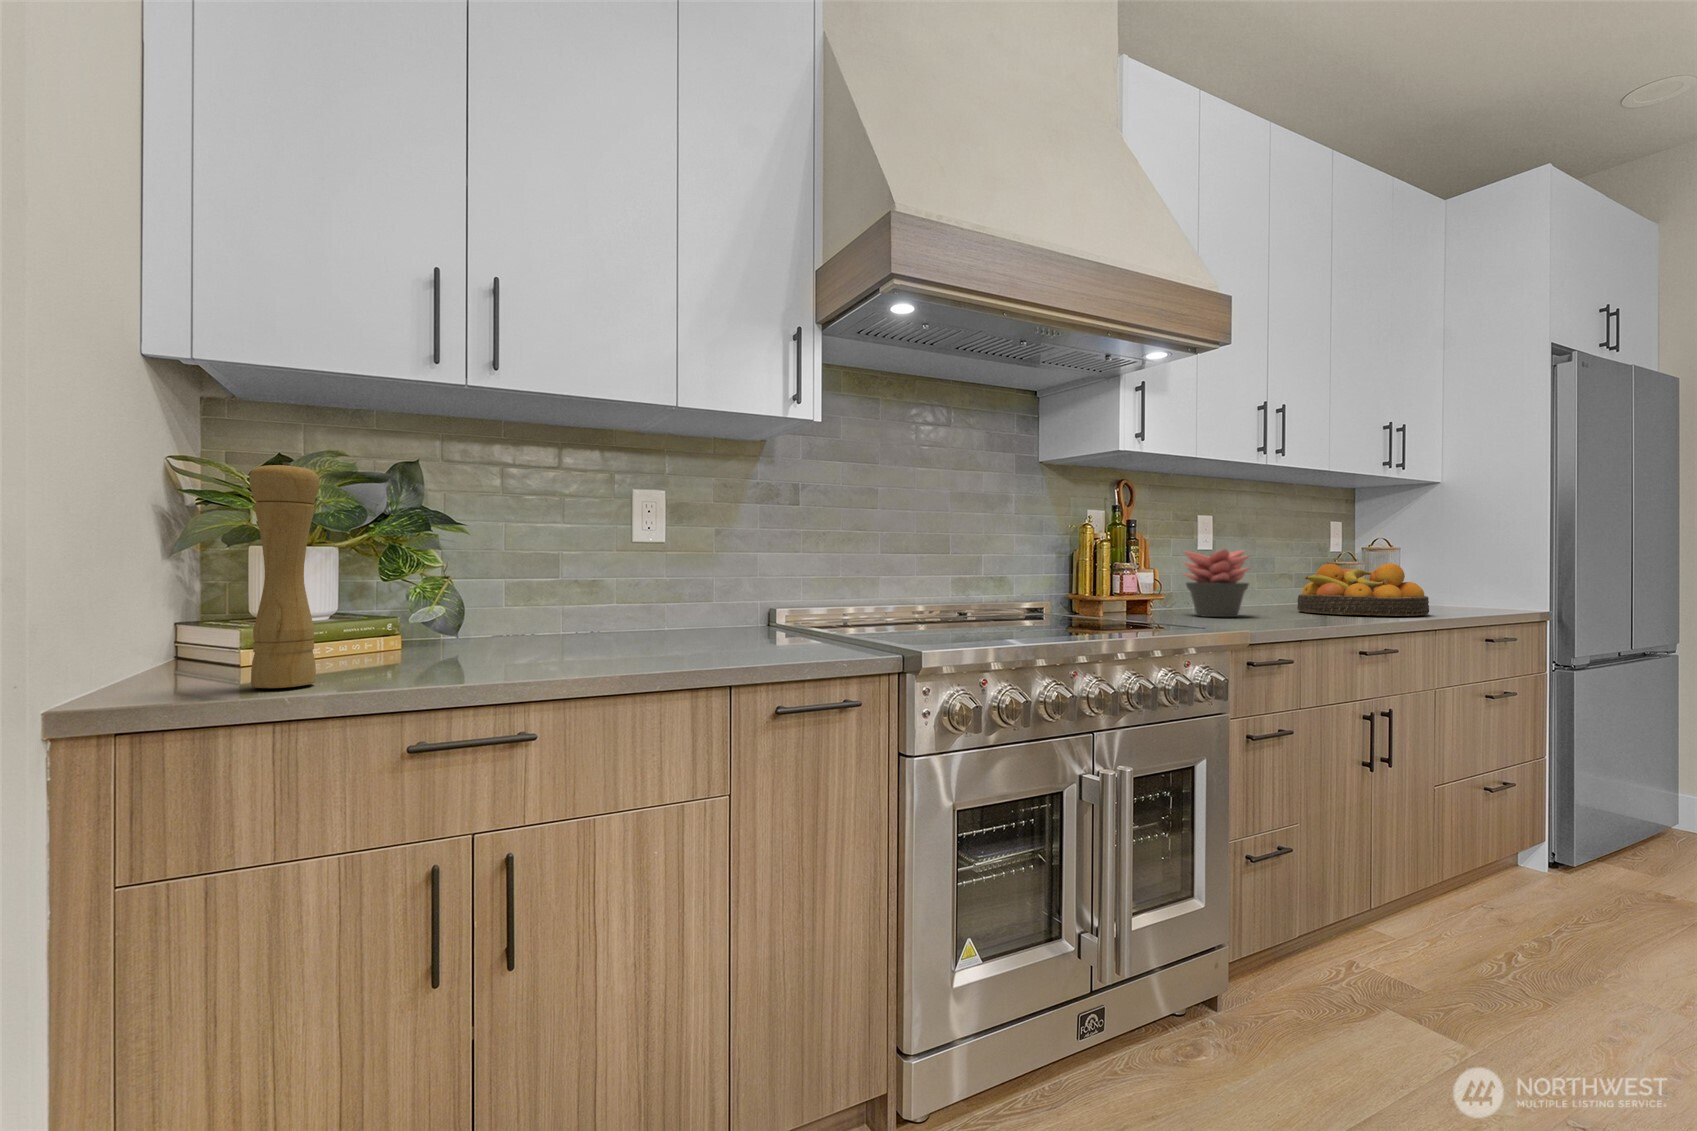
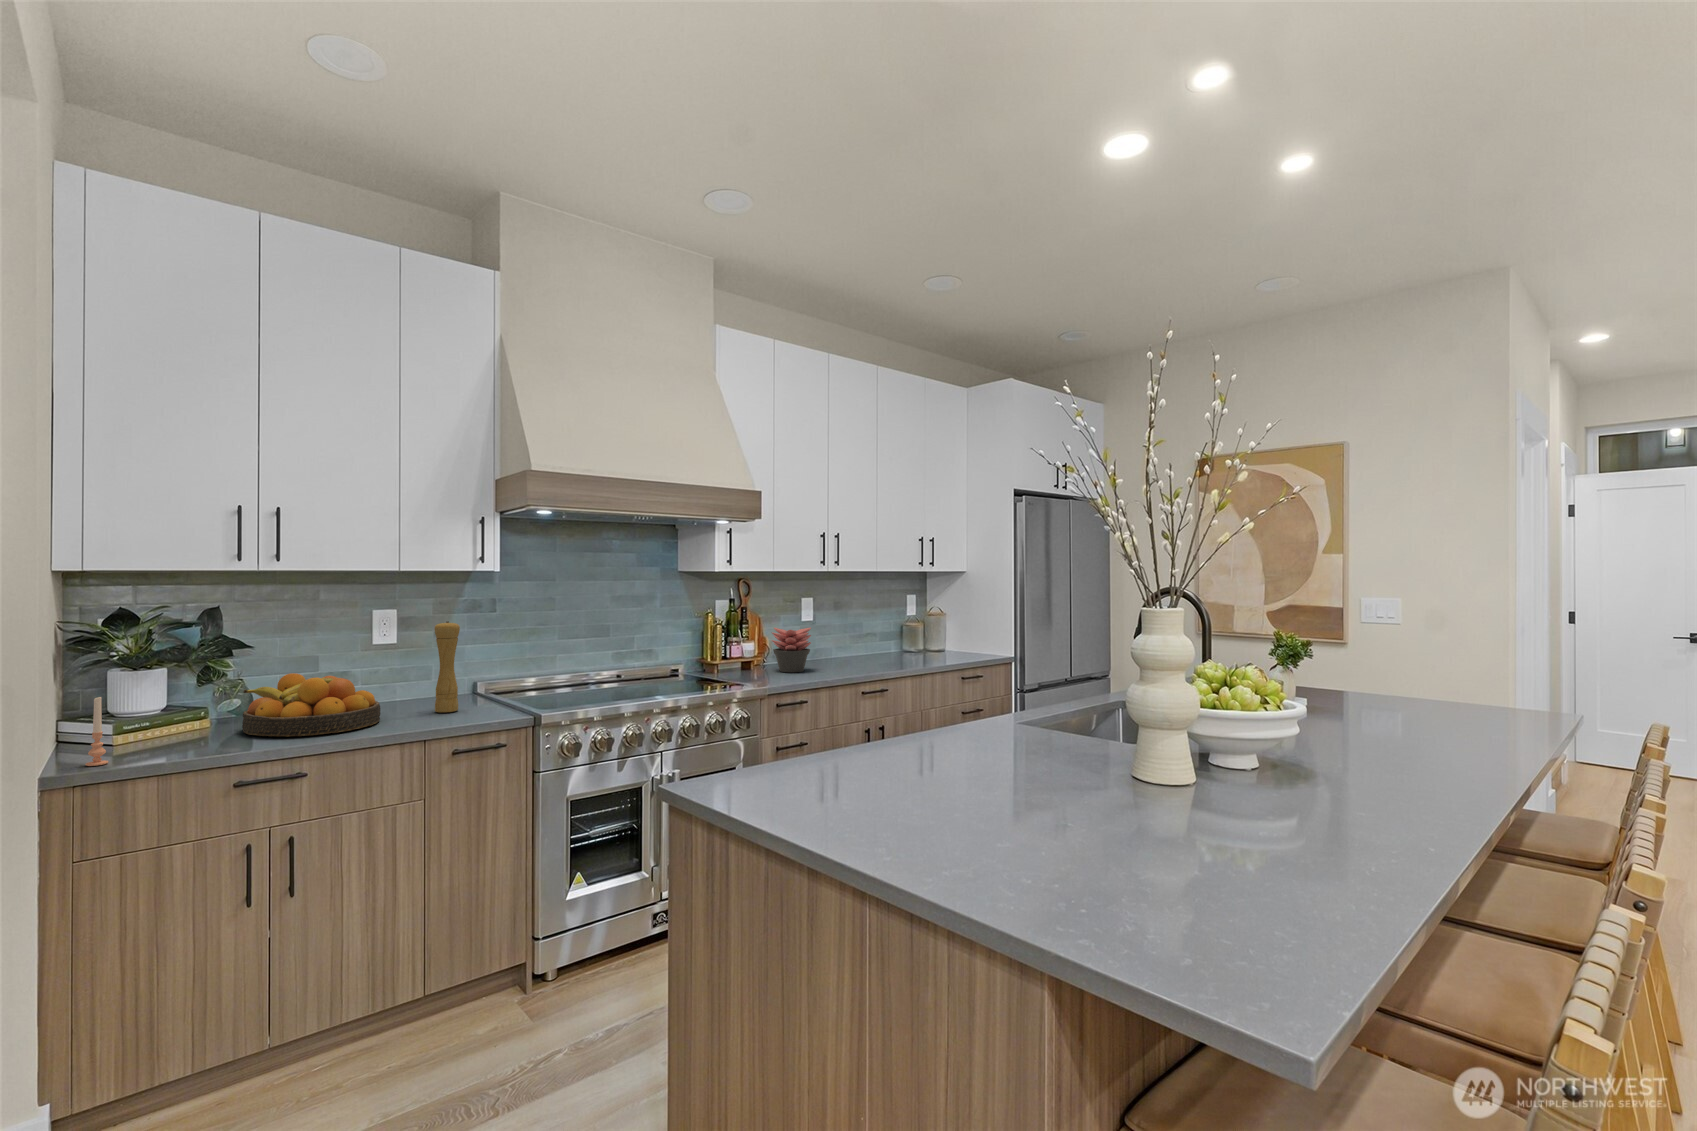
pepper mill: present [249,462,319,688] -> present [435,621,460,712]
candle: none [142,563,186,698] -> present [85,697,108,766]
fruit bowl: present [1297,563,1429,616] -> present [242,673,381,737]

